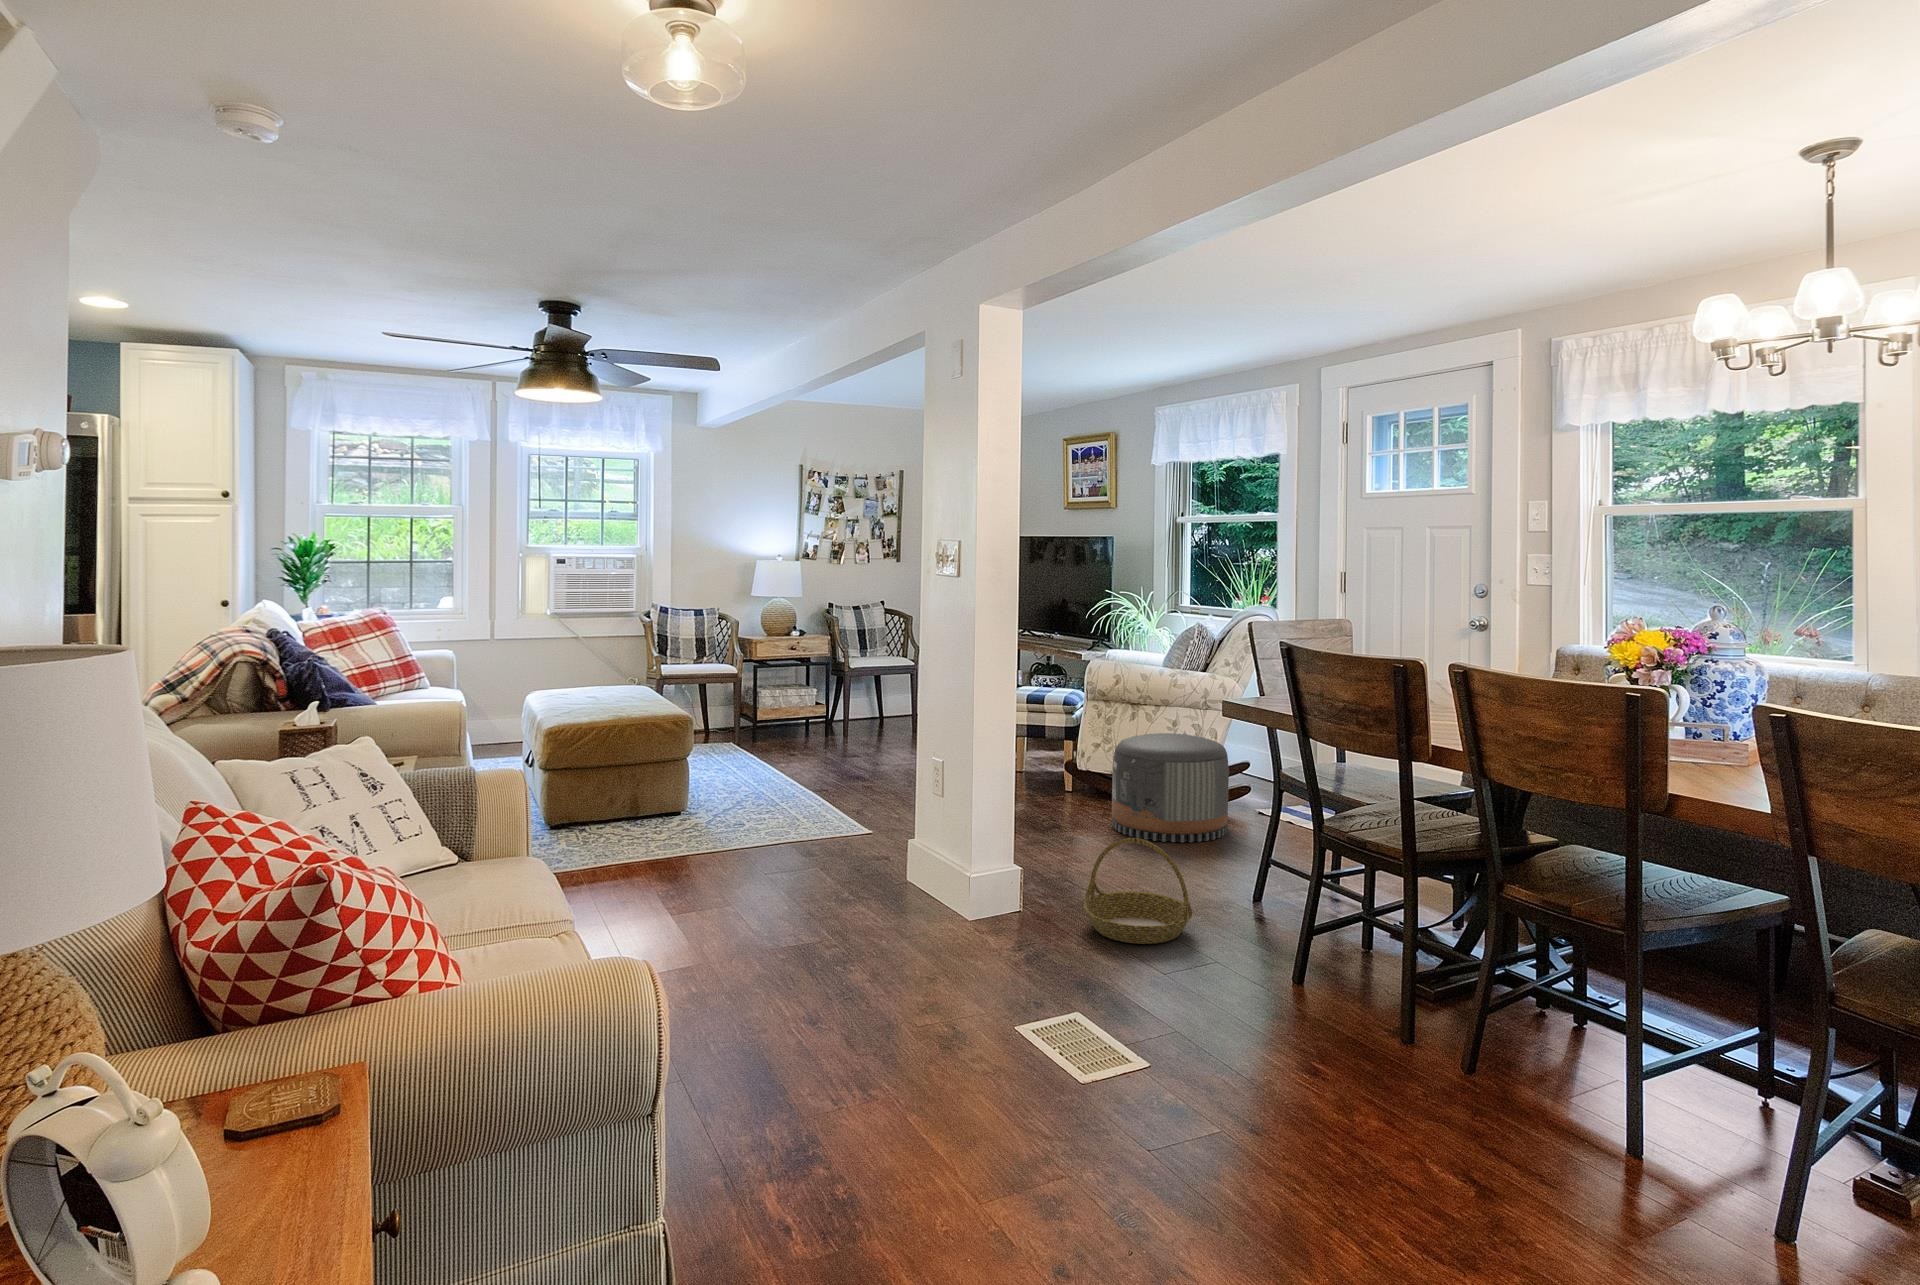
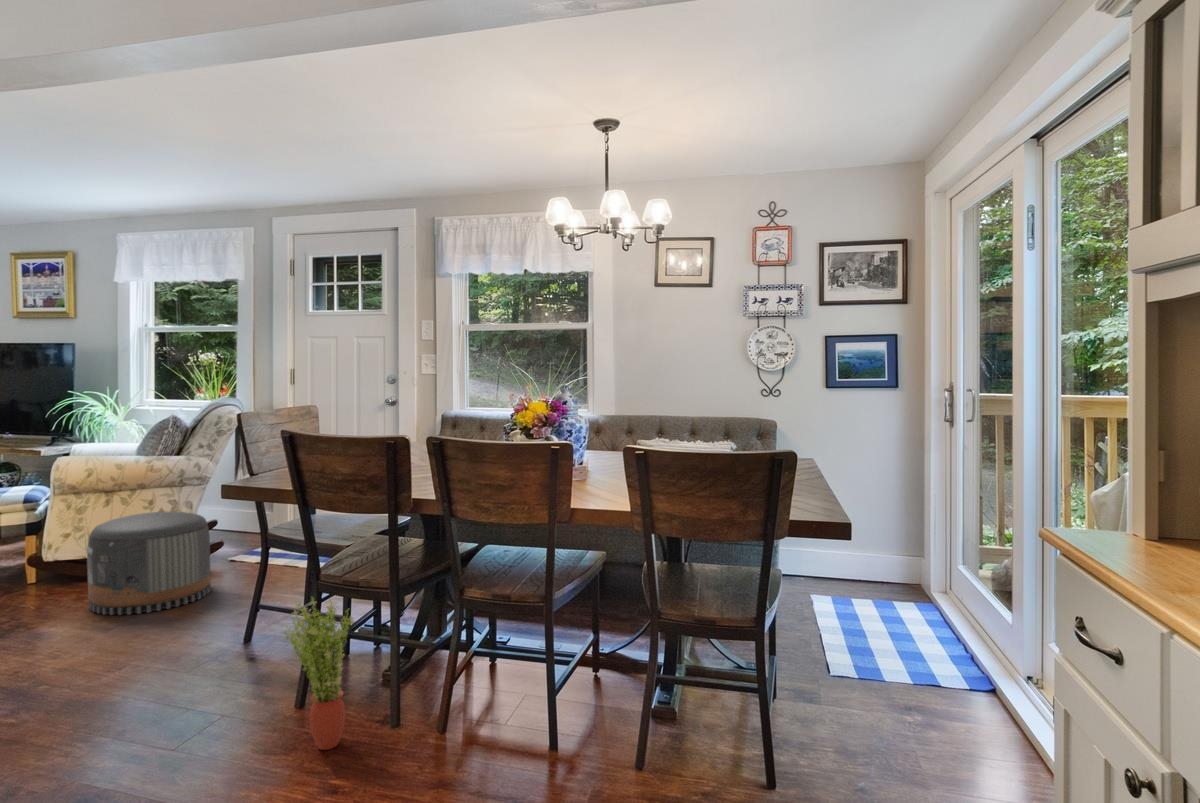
basket: present [1083,838,1193,944] -> none [62,623,192,734]
potted plant: none [1275,846,1354,1024] -> present [284,597,353,750]

